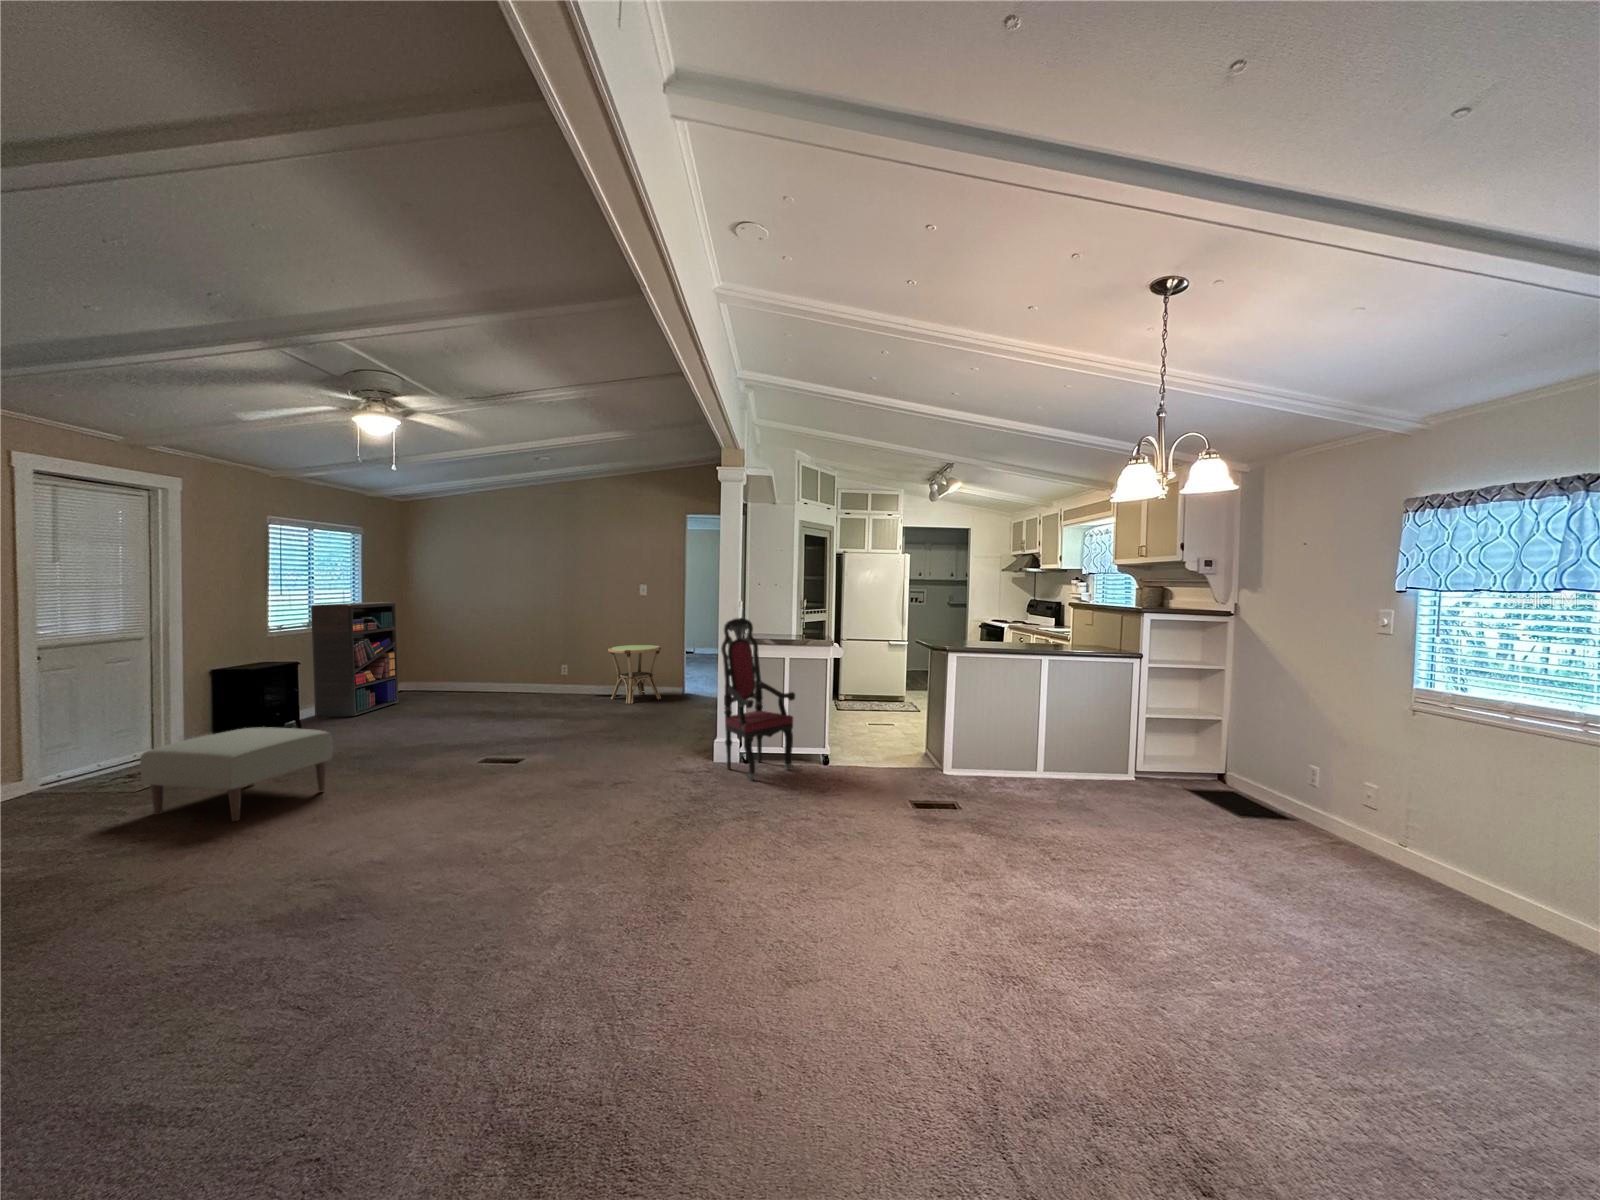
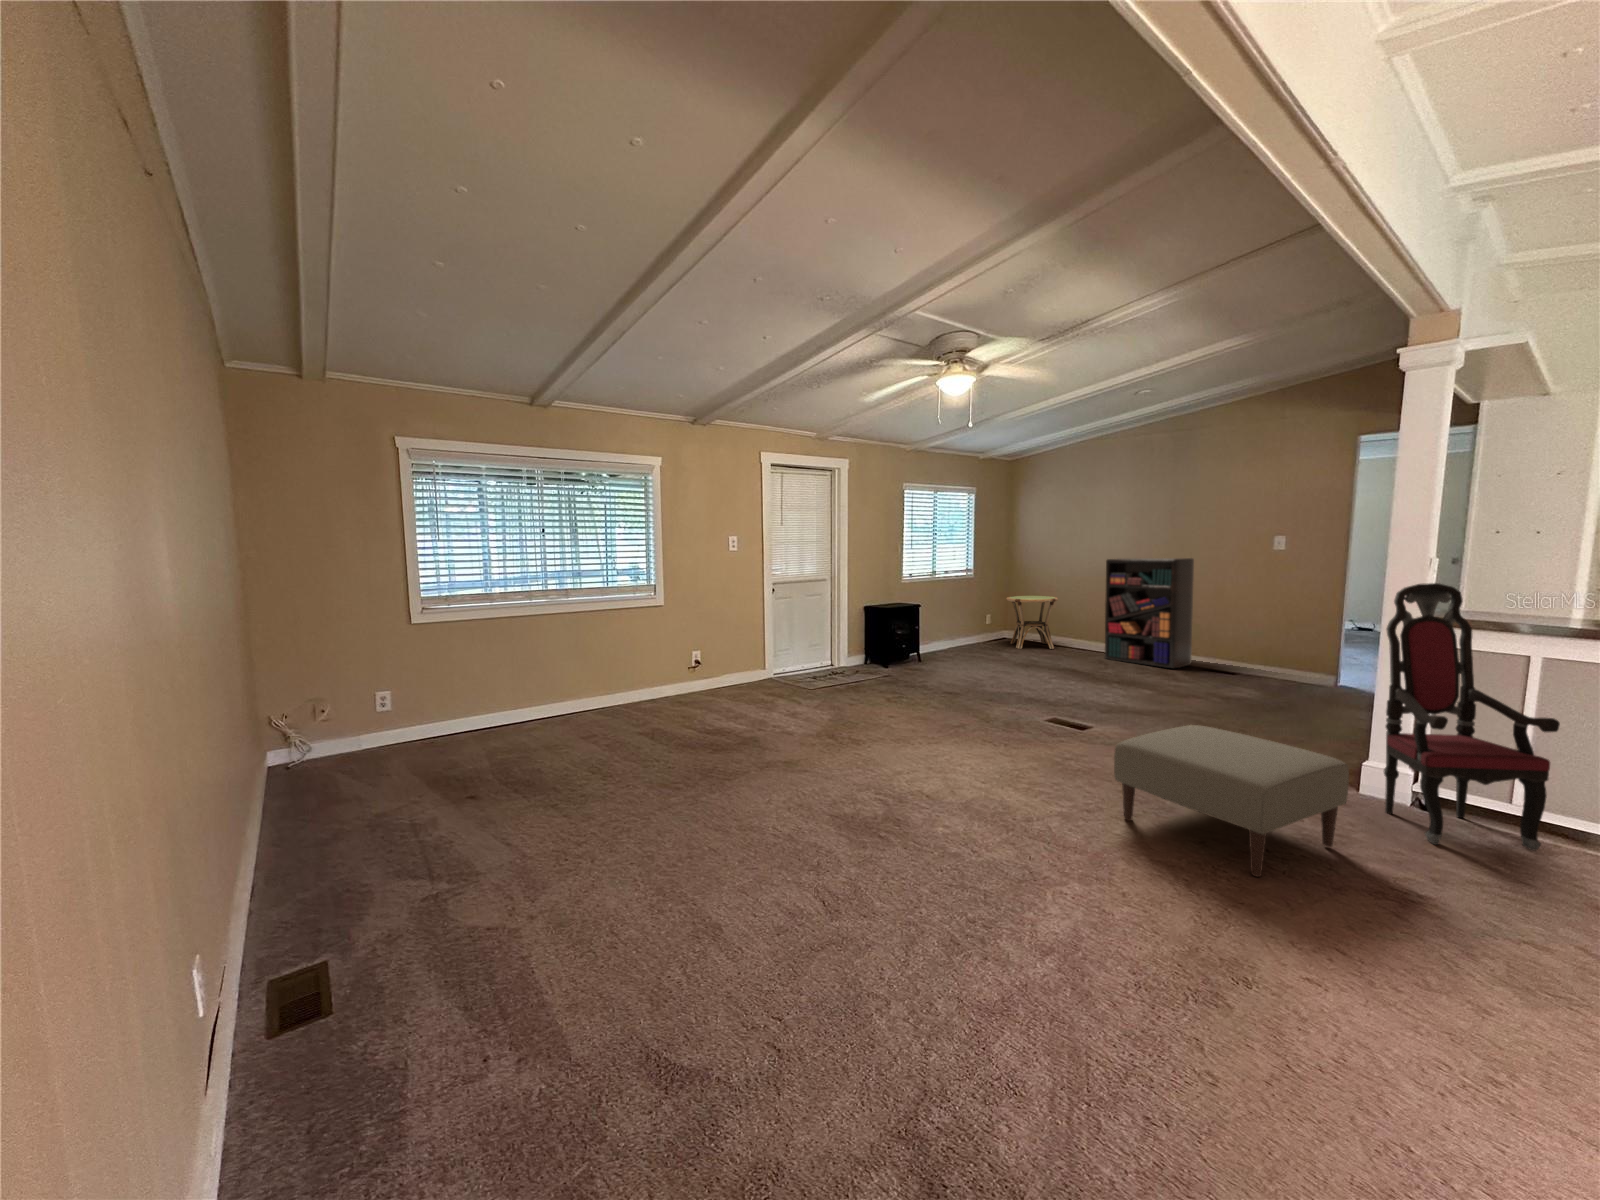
bookshelf: present [311,602,398,717] -> present [1105,558,1194,668]
side table: present [608,645,661,704] -> present [1006,596,1058,649]
ottoman: present [140,727,333,821] -> present [1114,725,1349,877]

